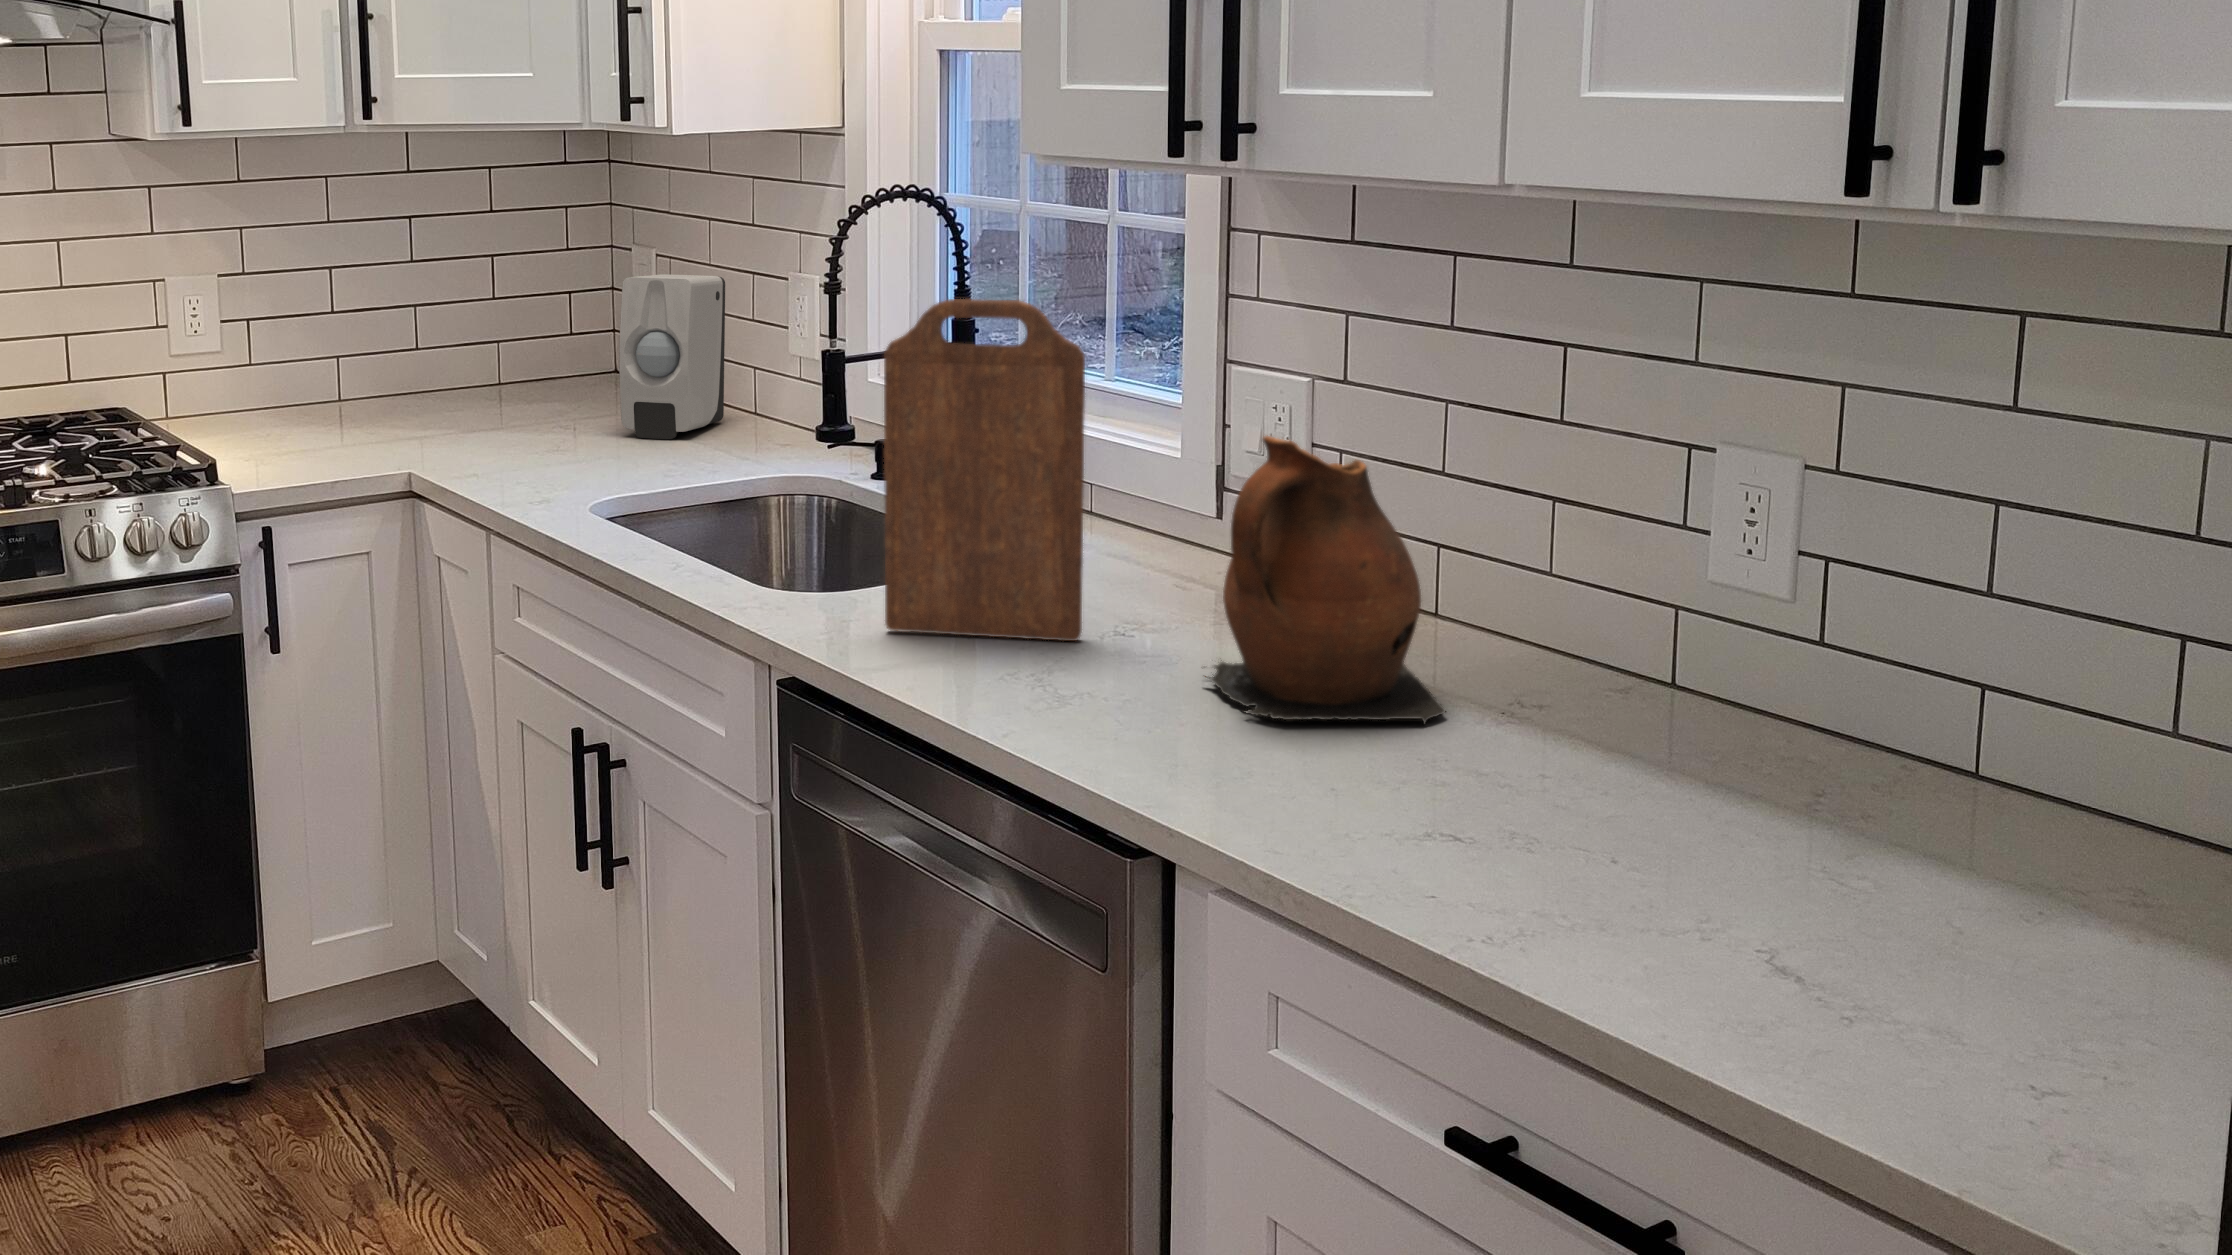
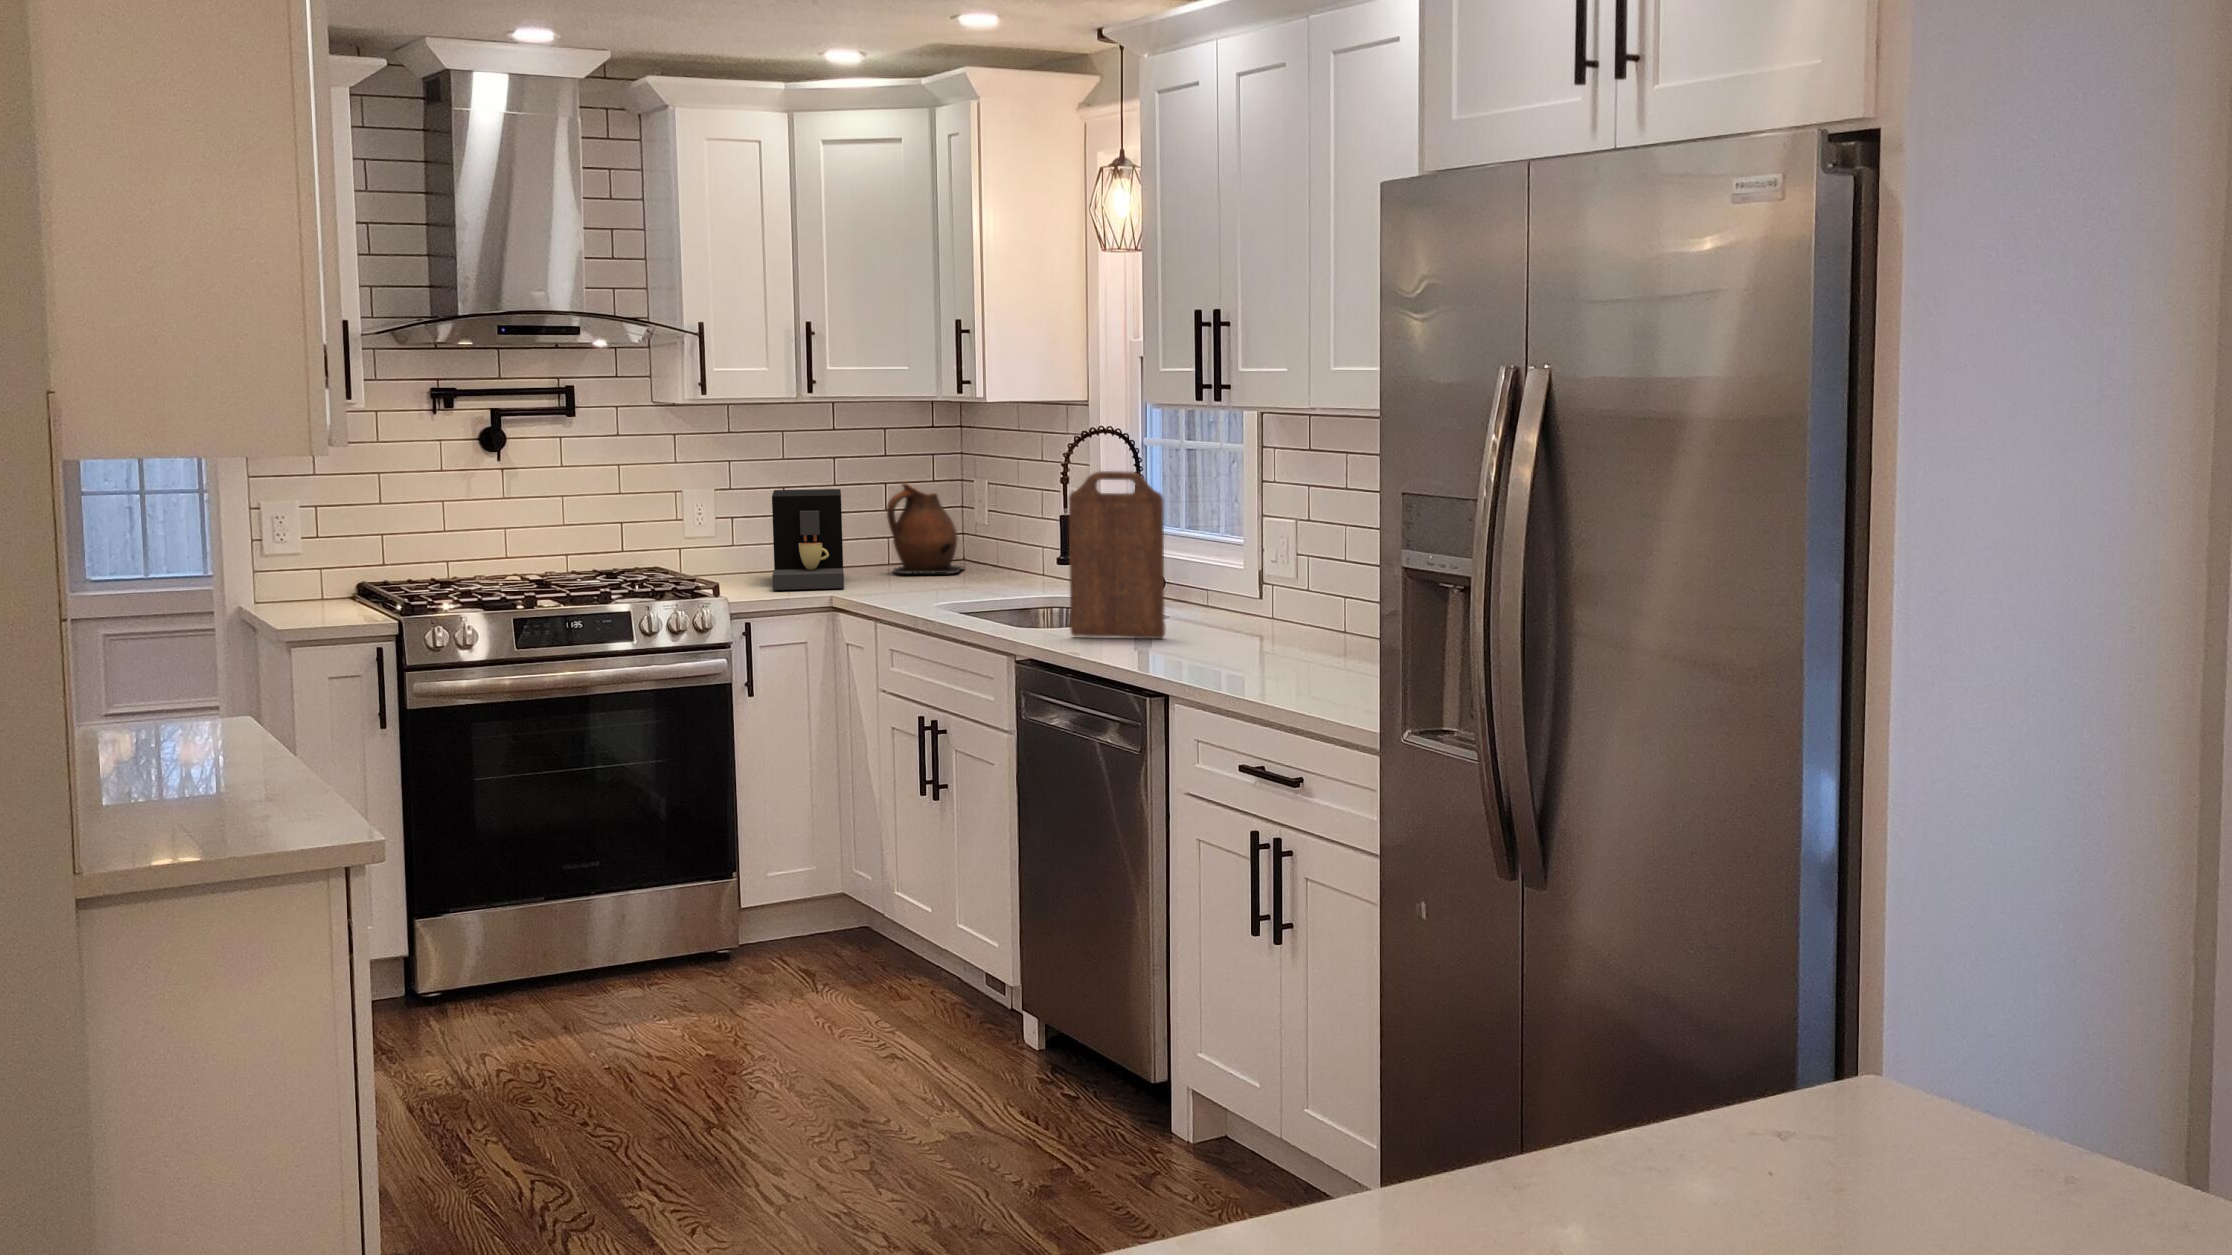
soap dispenser: present [619,274,725,439] -> none [958,488,1024,583]
coffee maker: none [304,276,428,462] -> present [772,489,844,590]
ceramic pitcher: present [1209,436,1445,723] -> present [887,483,963,574]

